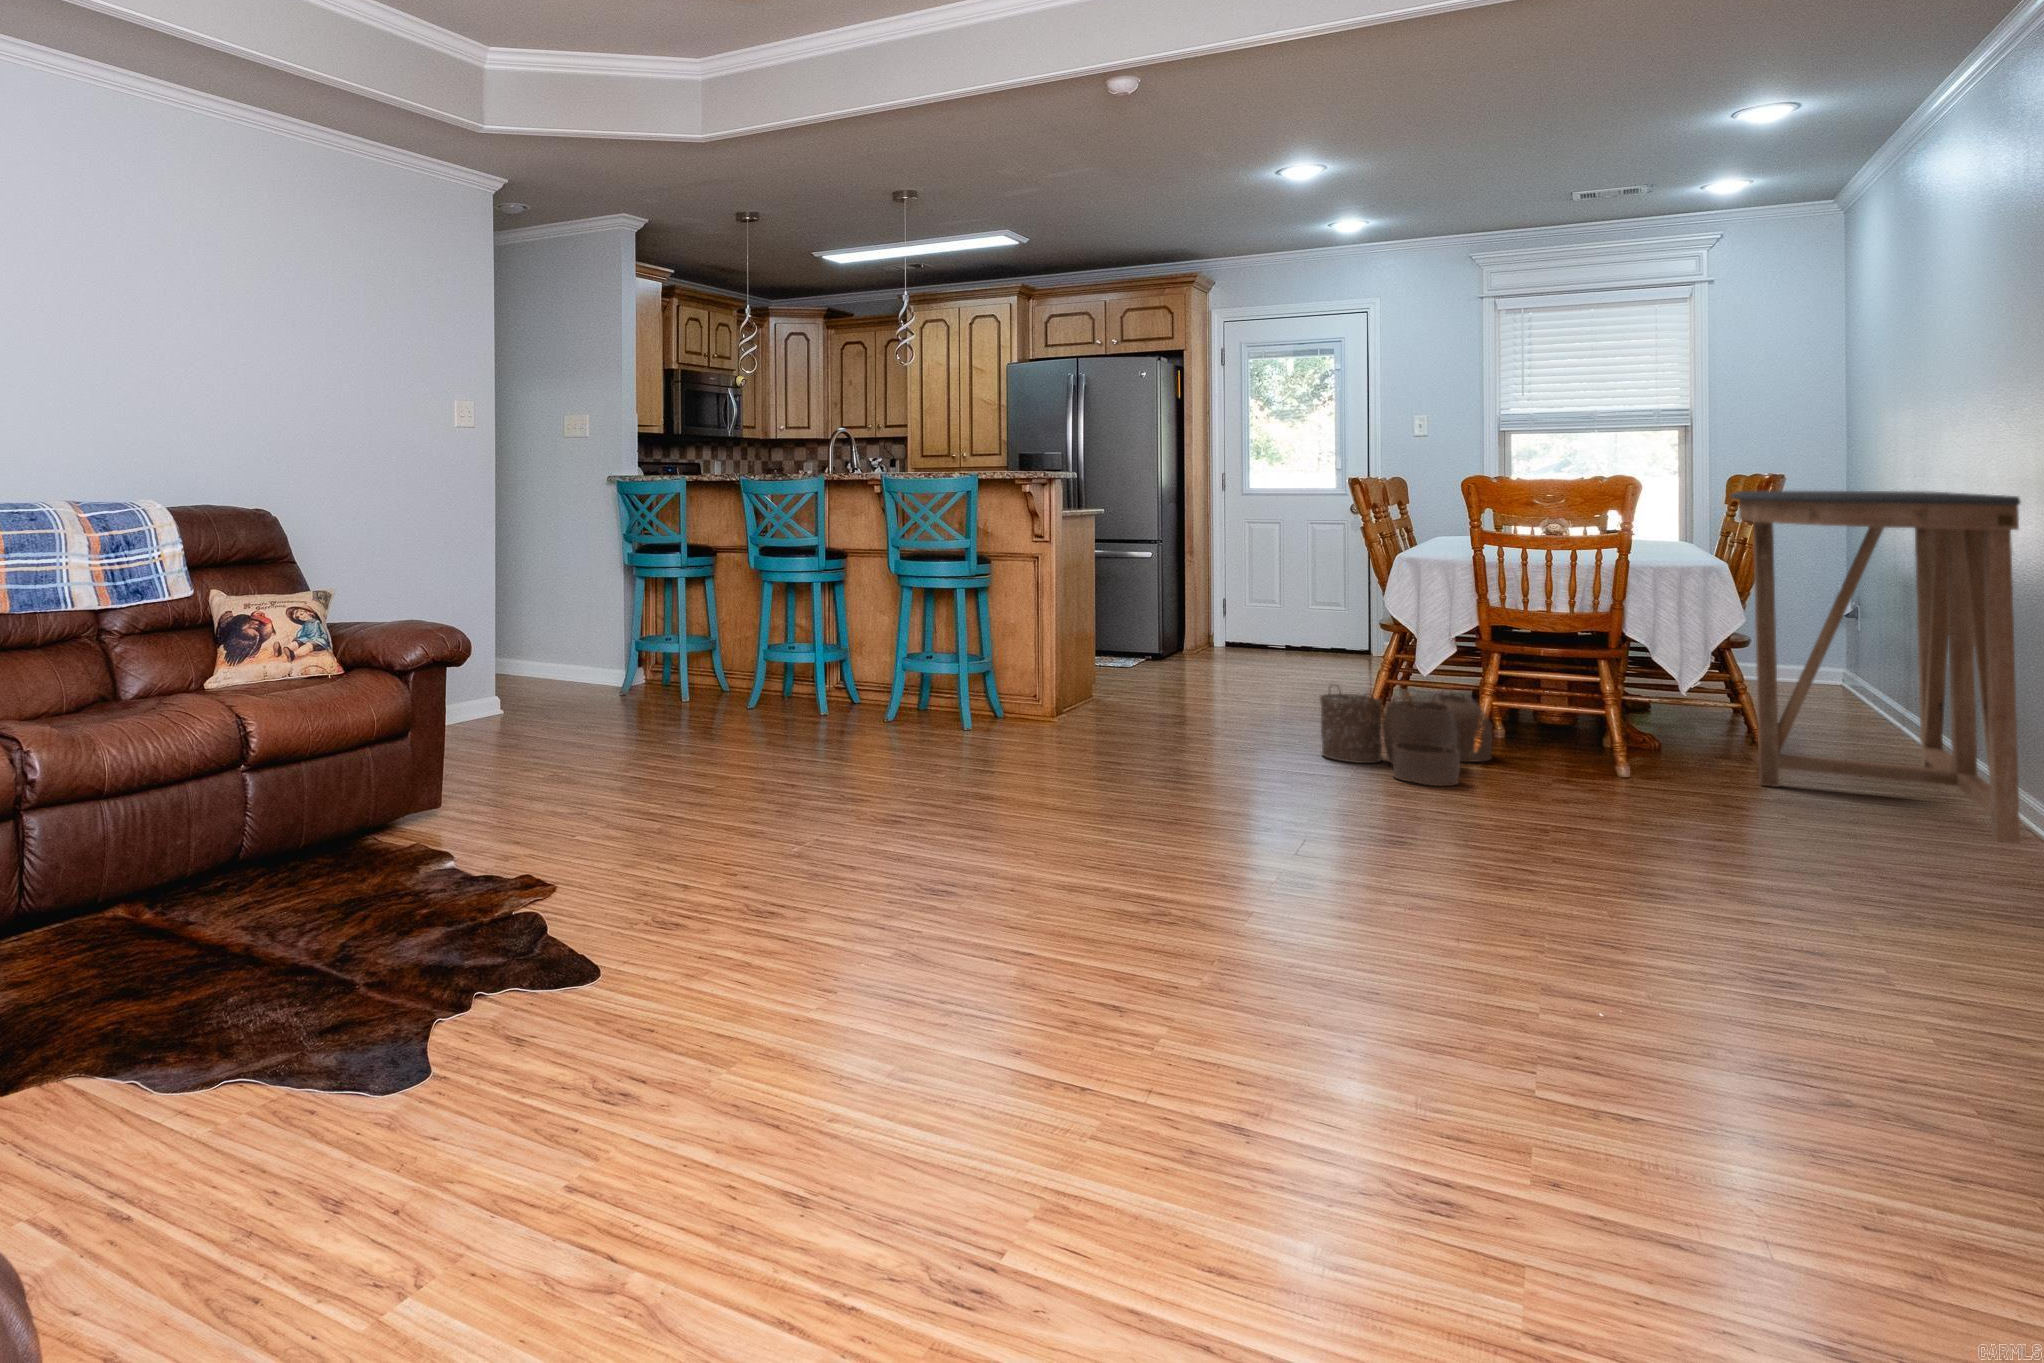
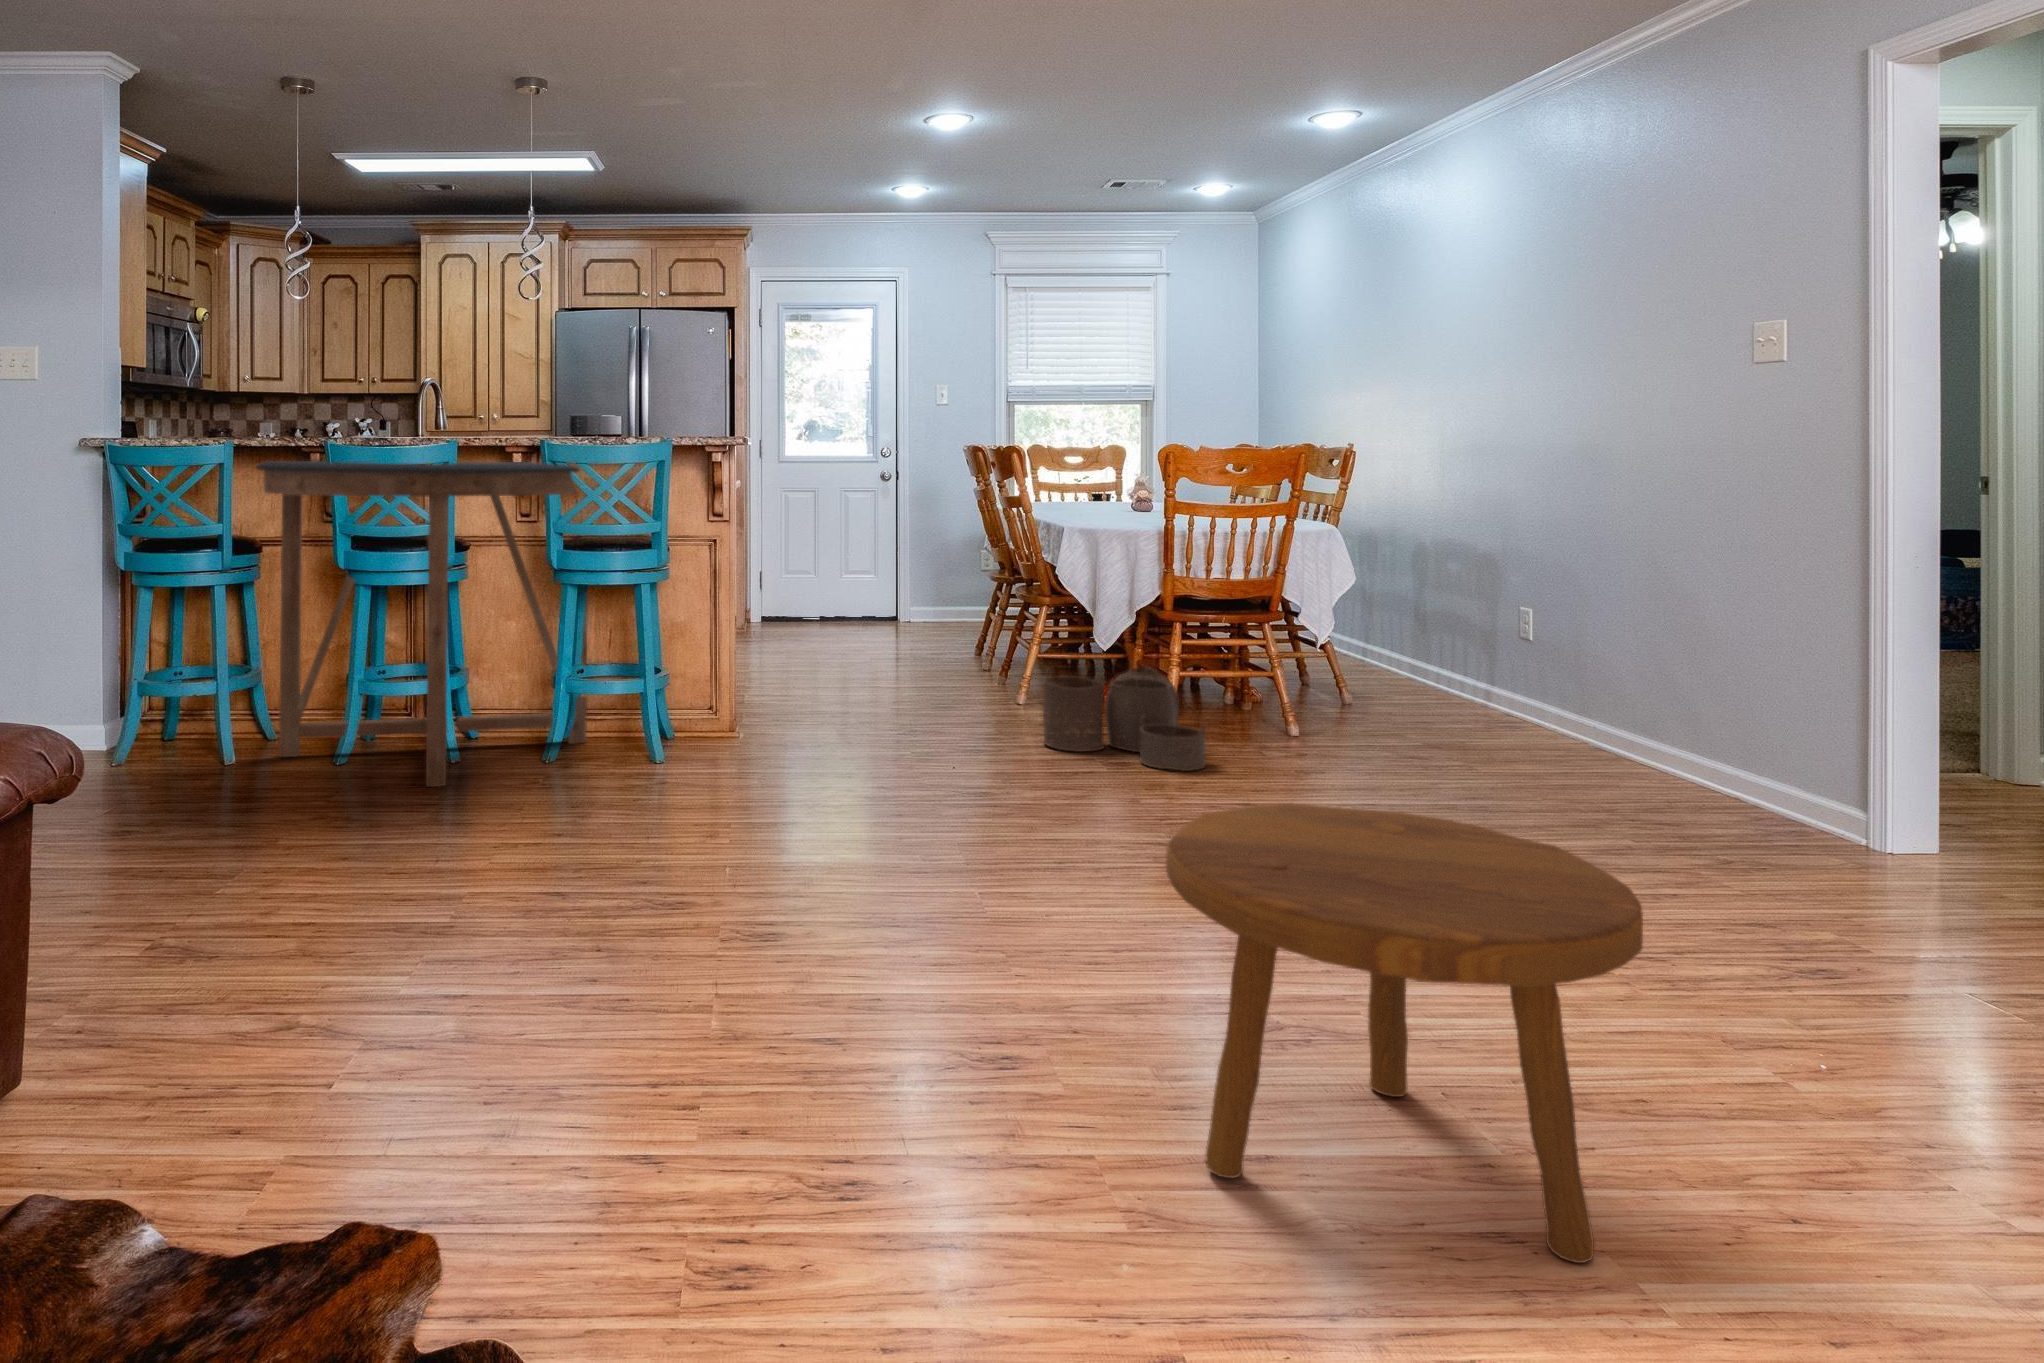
console table: present [1731,491,2020,843] -> present [256,461,588,787]
footstool: none [954,735,1254,1019] -> present [1166,803,1643,1263]

